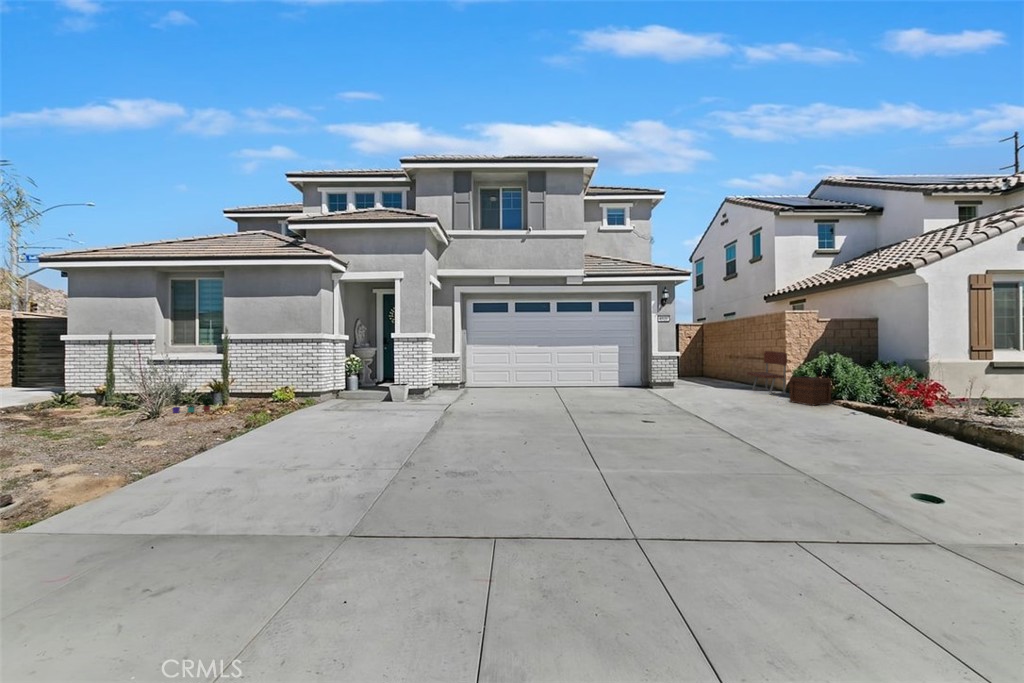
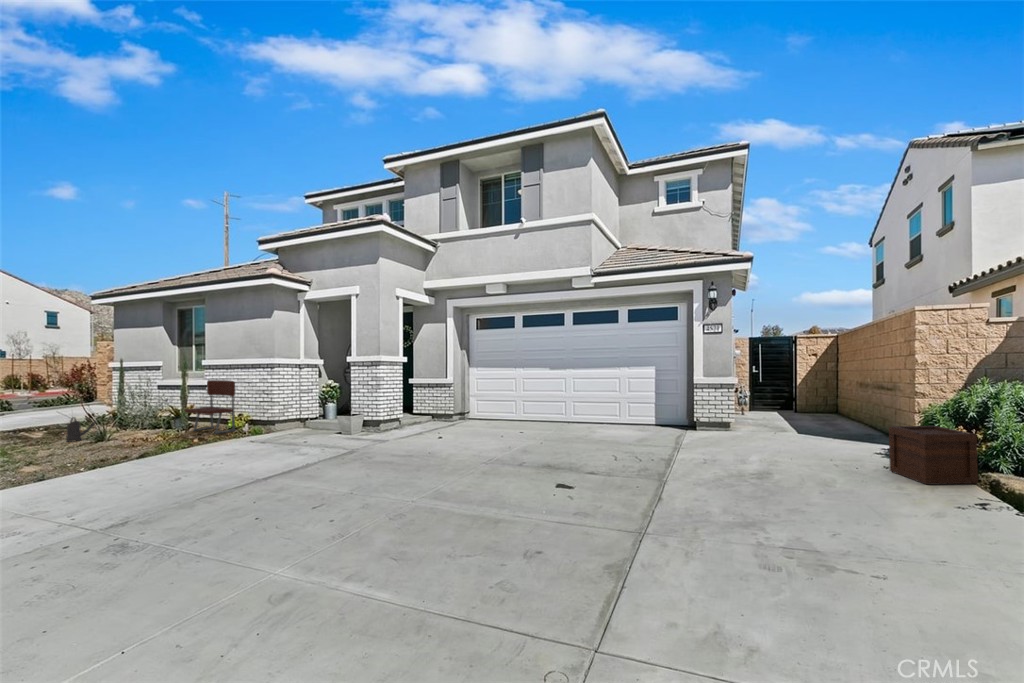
bench: present [747,351,787,395] -> present [185,380,235,434]
potted plant: present [171,384,213,413] -> none [122,408,160,438]
watering can: none [102,393,141,419] -> present [66,417,97,442]

